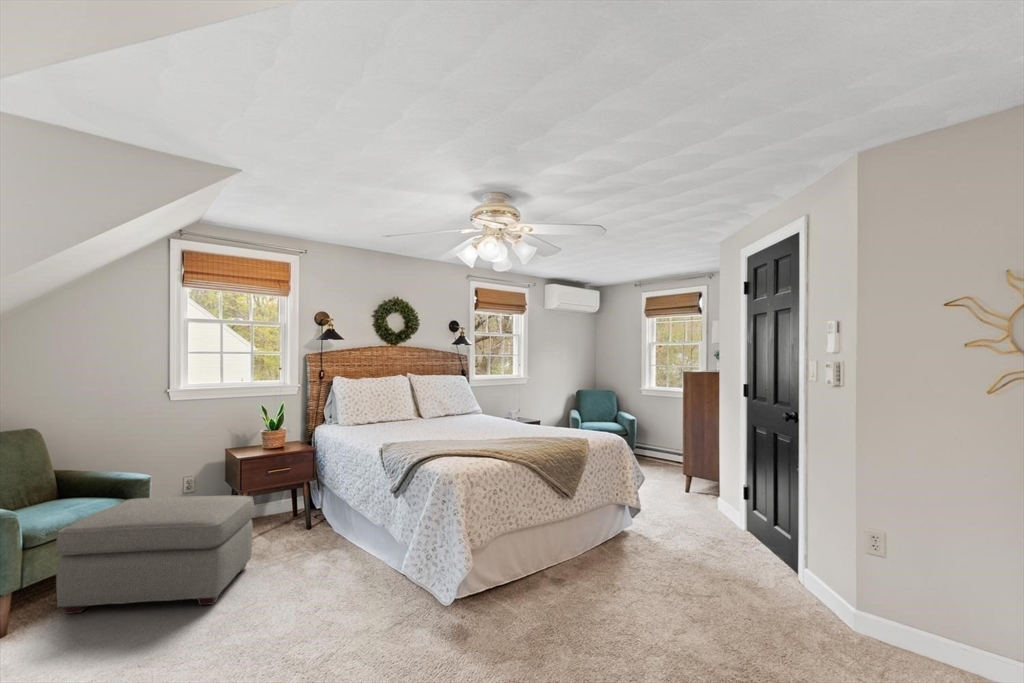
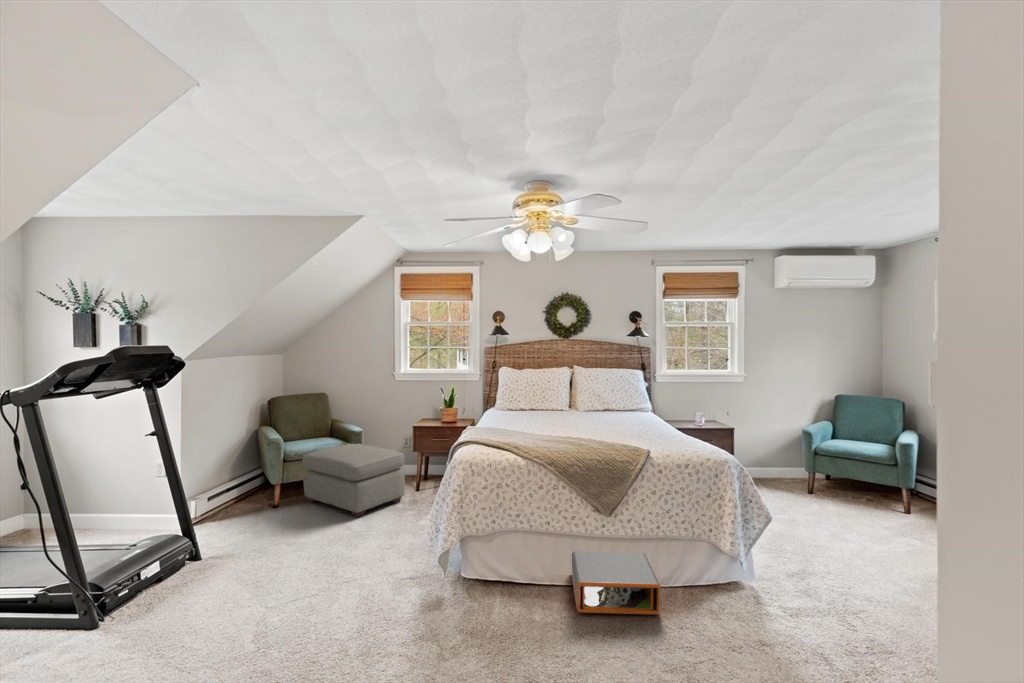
storage box: none [559,528,671,598] -> present [572,551,660,615]

